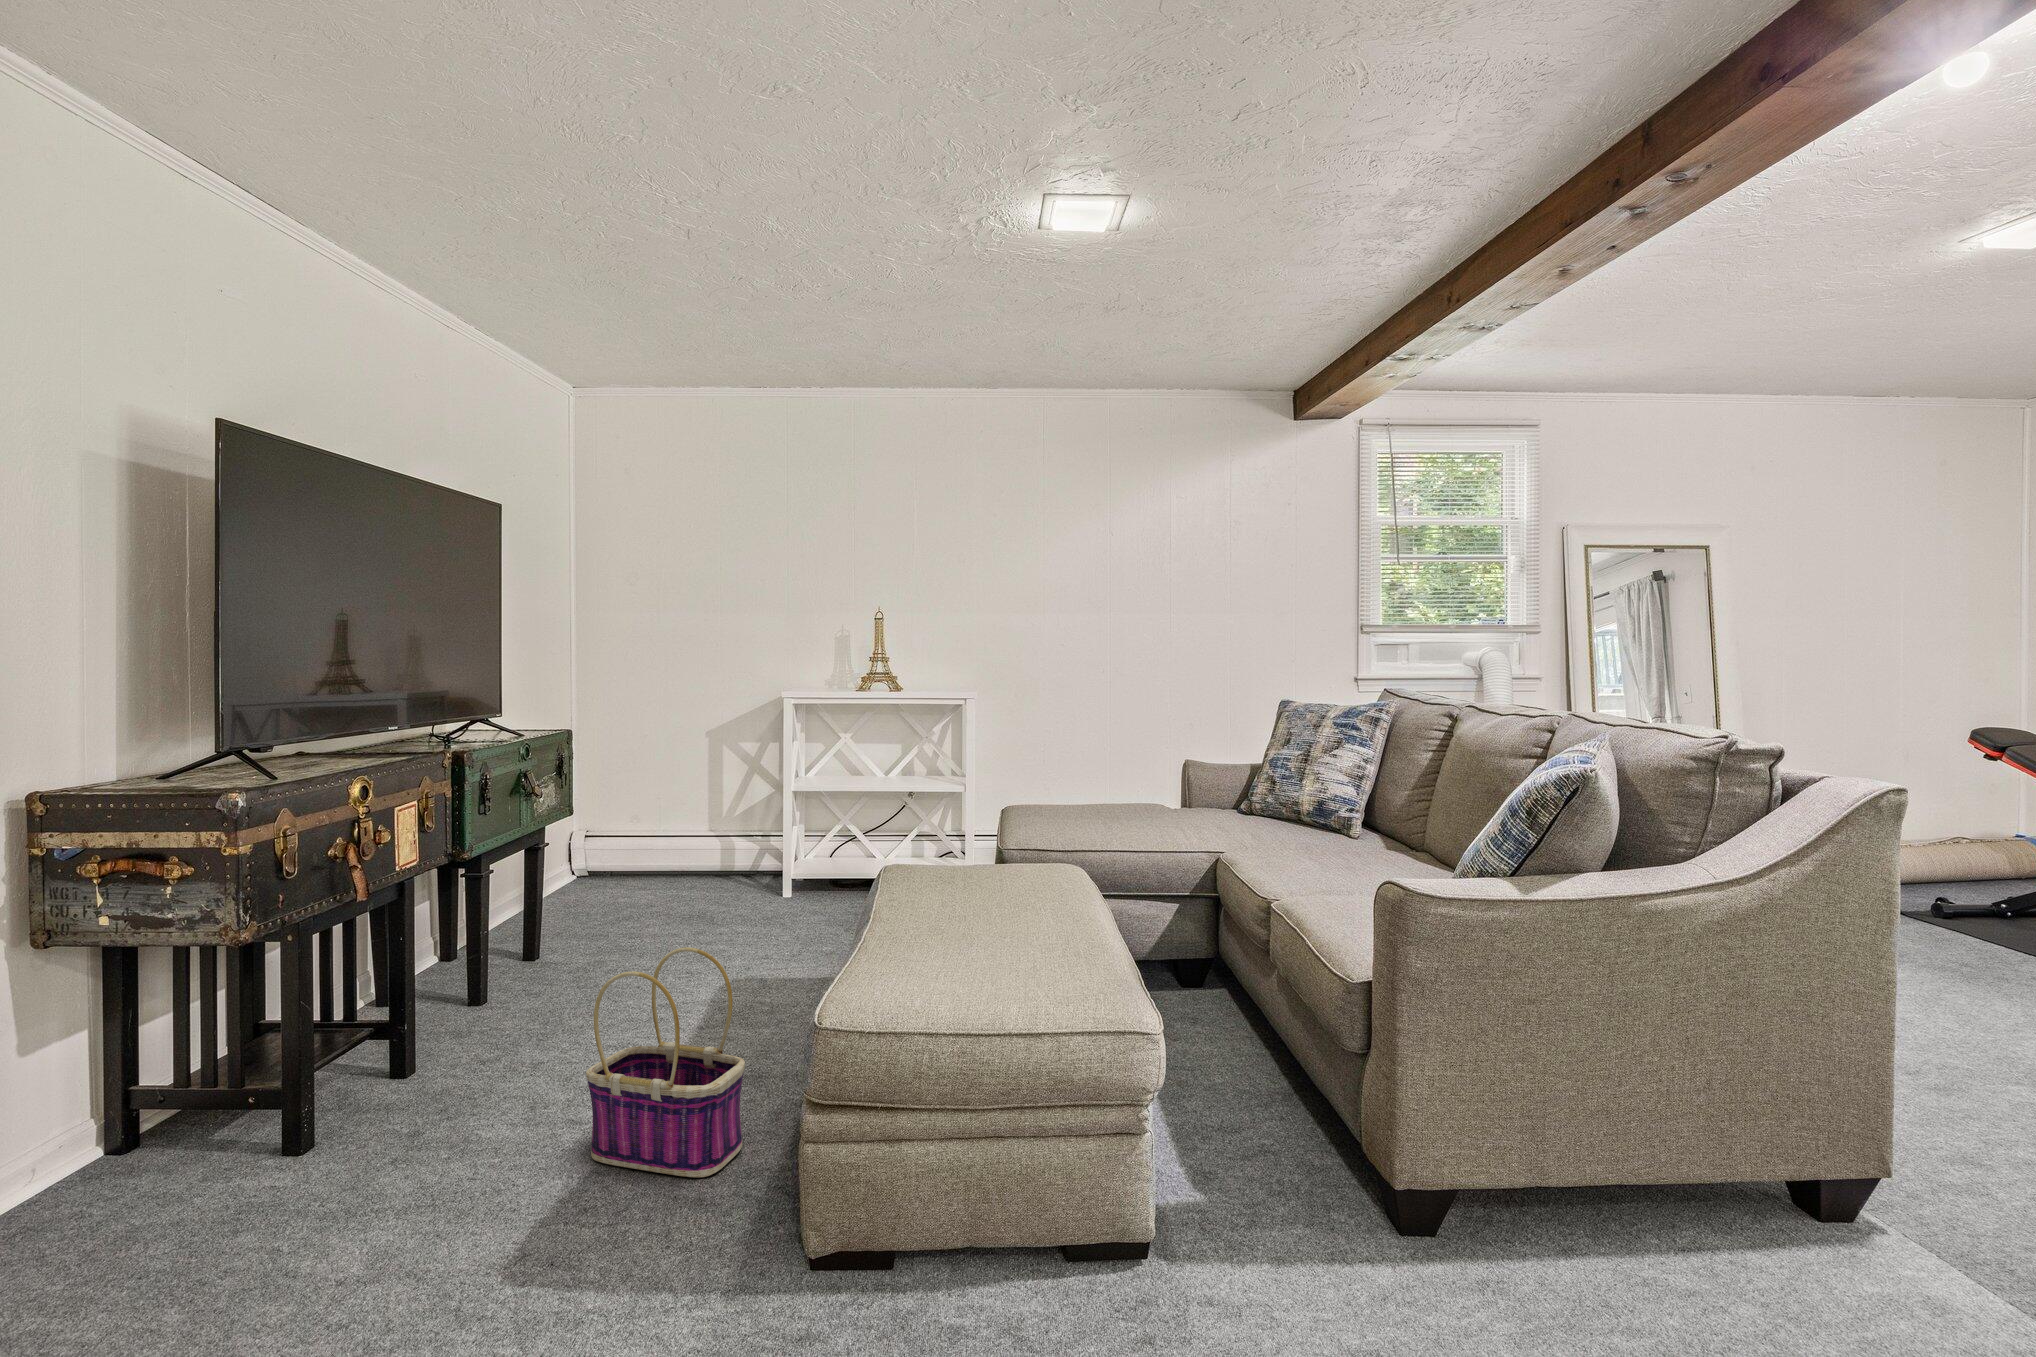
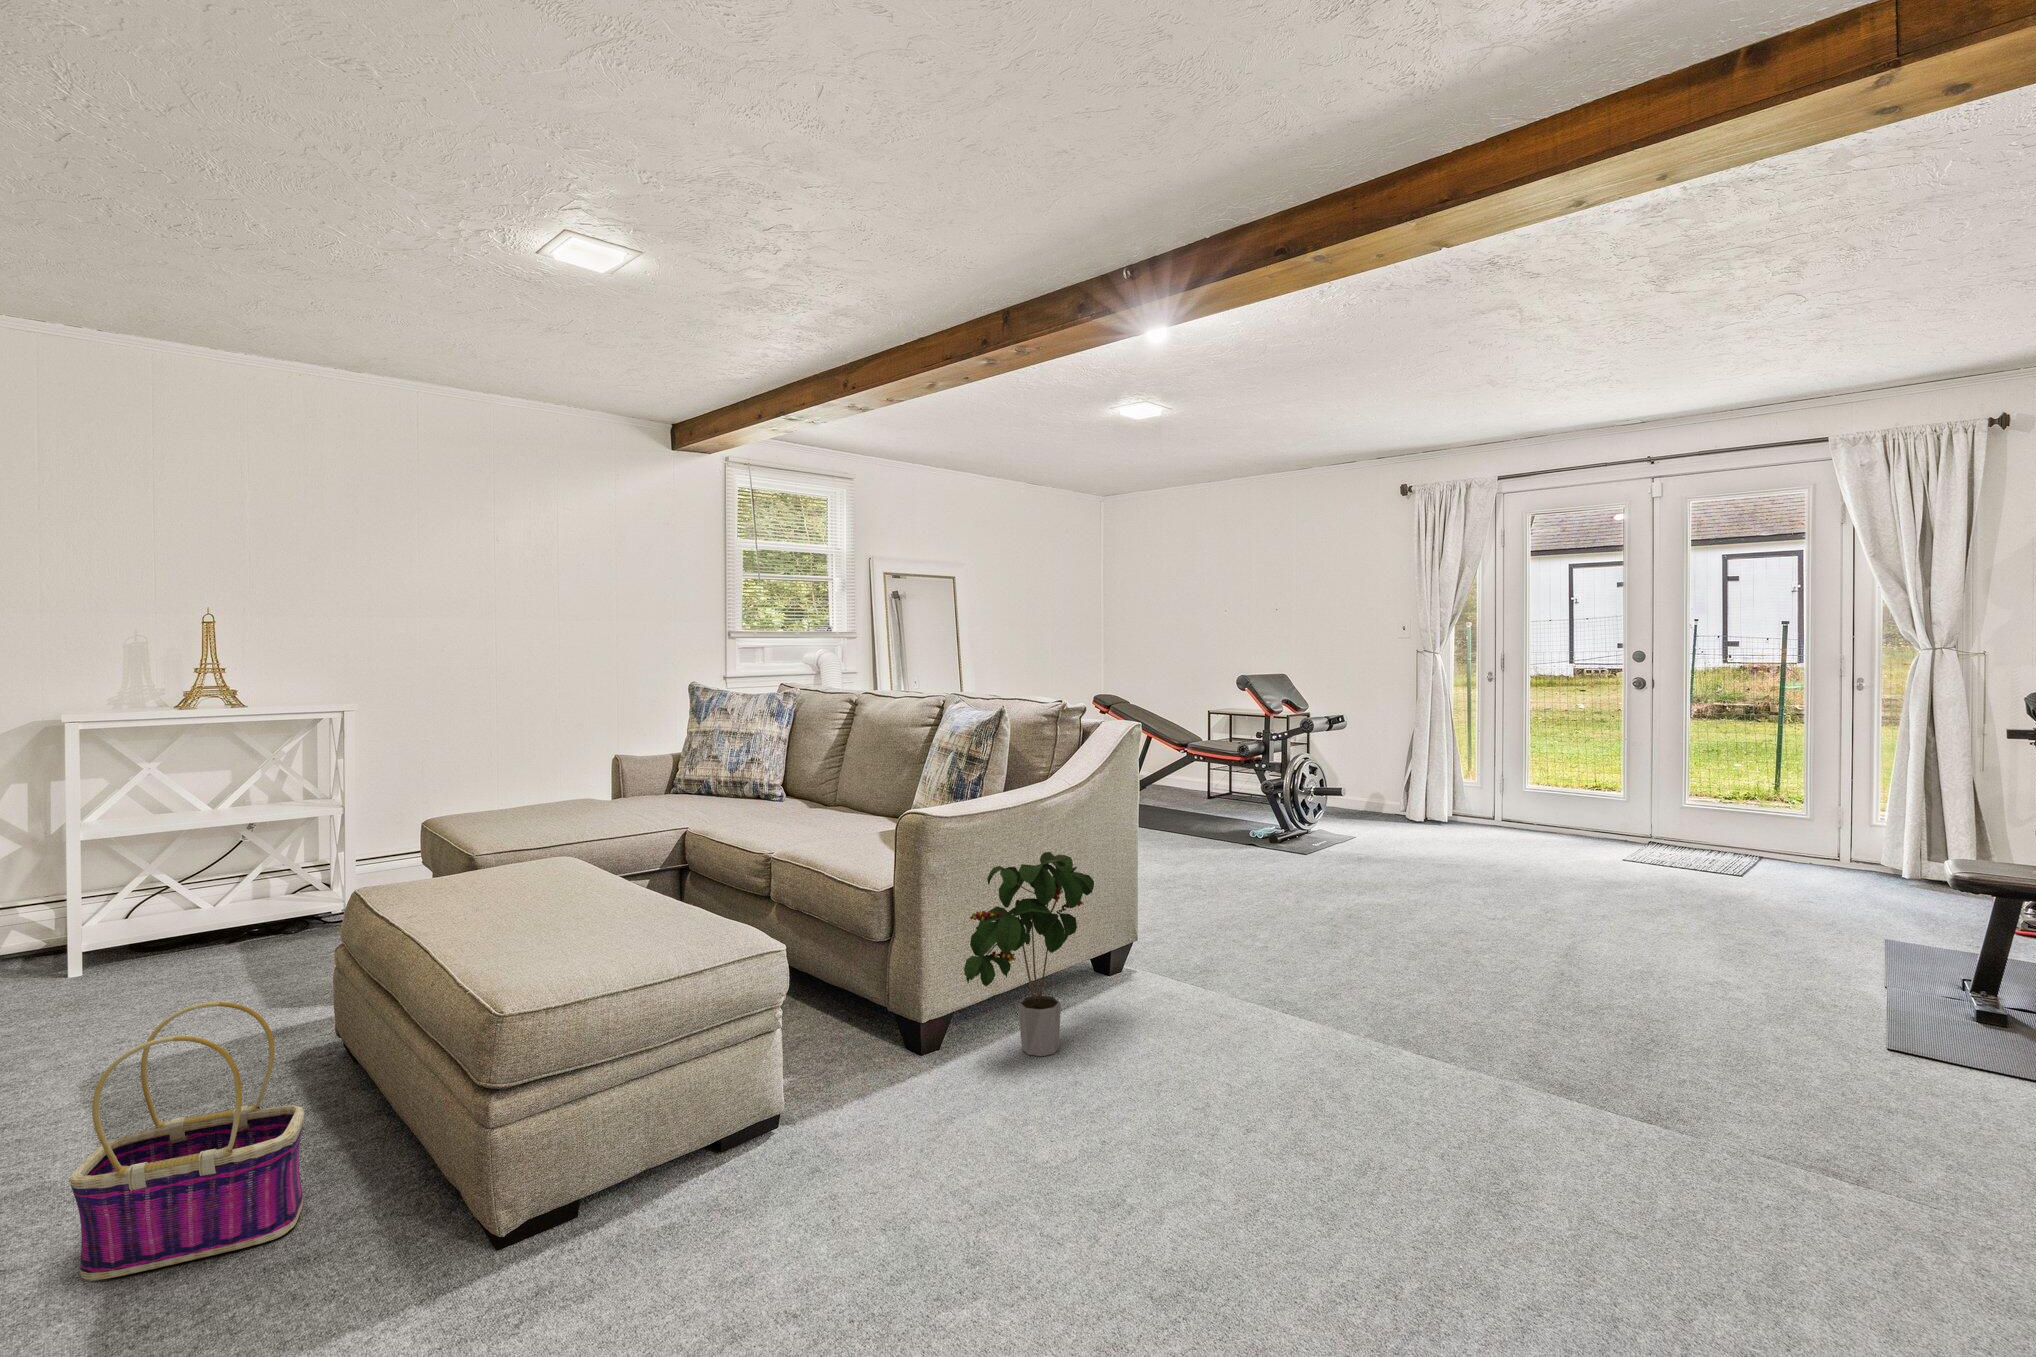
potted plant: none [1437,976,1725,1310] -> present [964,852,1094,1056]

